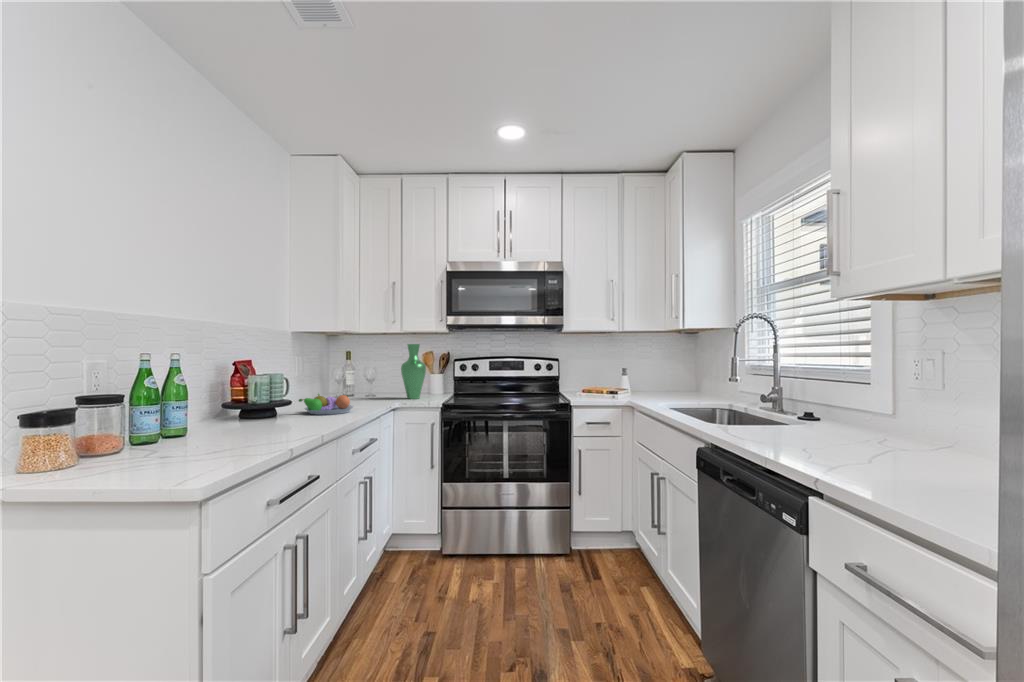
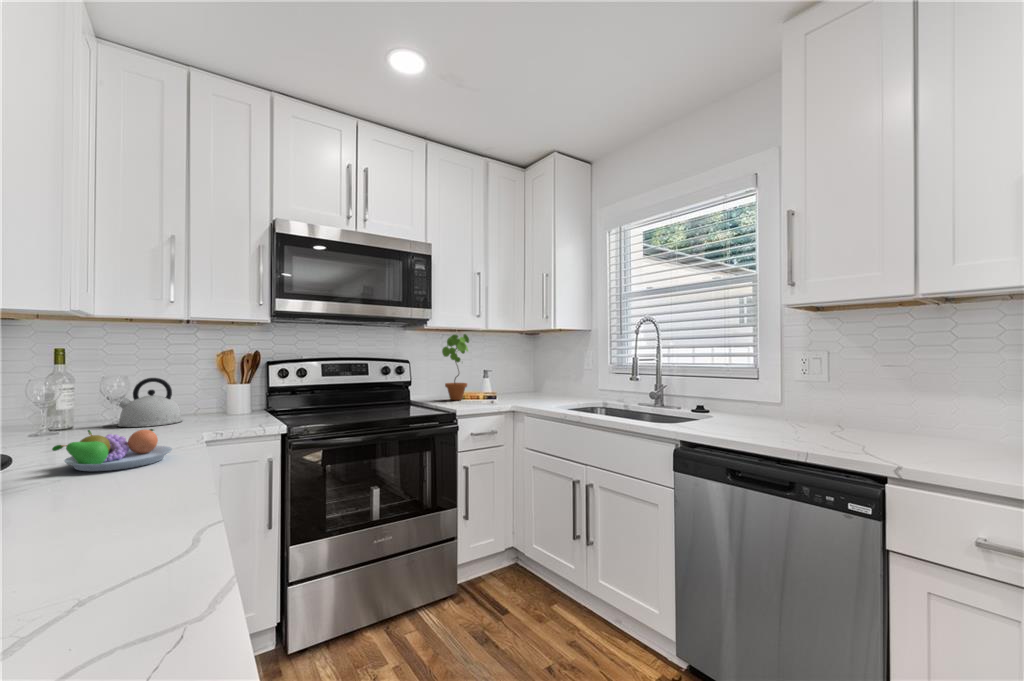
potted plant: none [586,336,612,395] -> present [442,334,469,400]
vase: present [401,344,426,399] -> none [198,342,241,424]
kettle: none [365,367,401,397] -> present [118,378,182,427]

